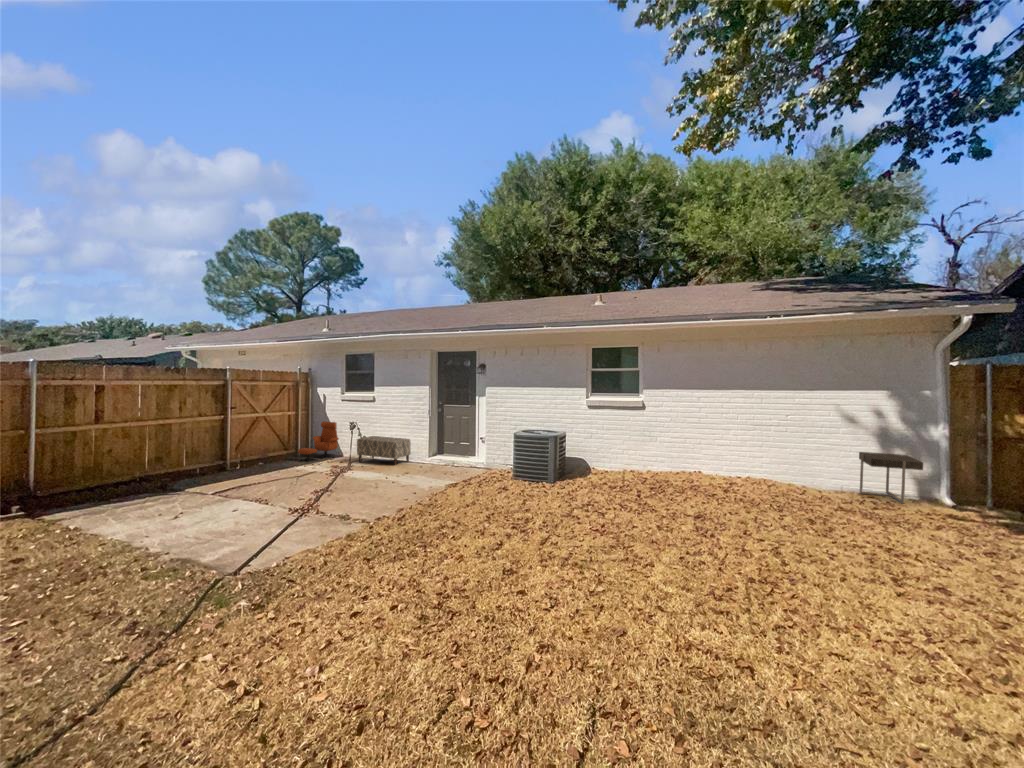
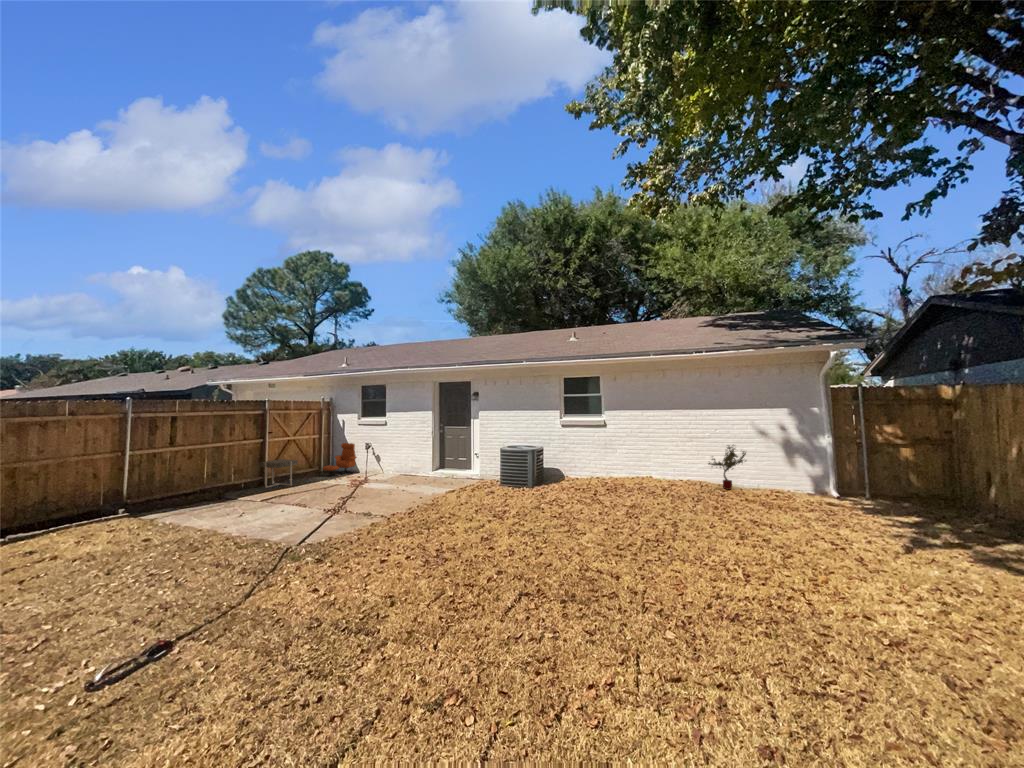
potted tree: none [780,434,835,491] -> present [708,445,746,489]
bench: present [357,436,411,465] -> none [372,454,417,479]
side table: present [859,452,923,504] -> present [260,459,298,488]

